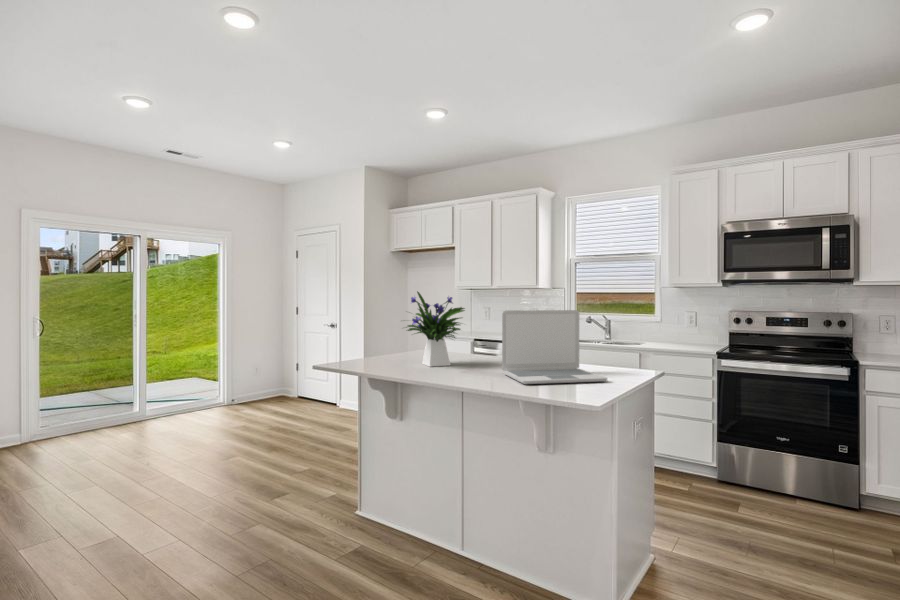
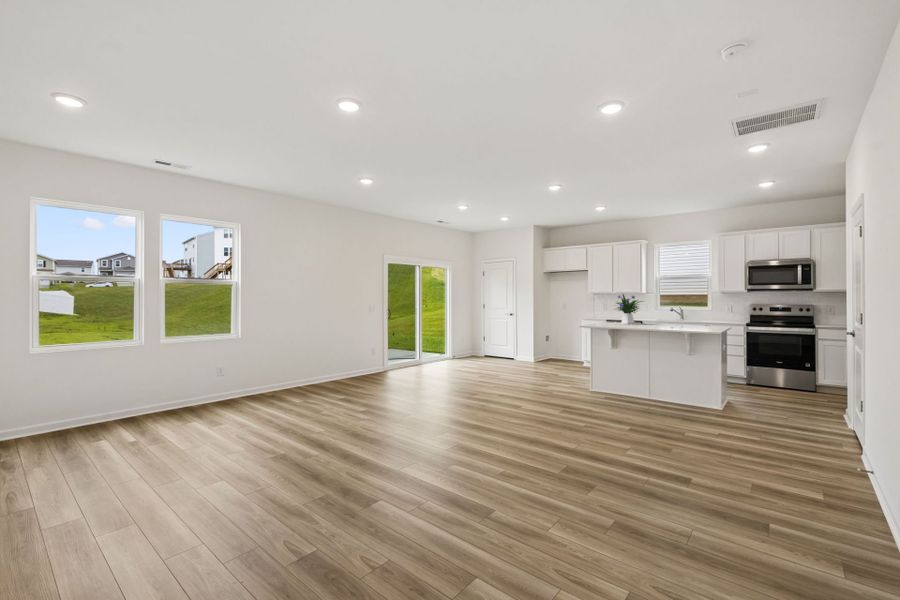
laptop: present [502,310,607,384] -> none [664,301,711,327]

